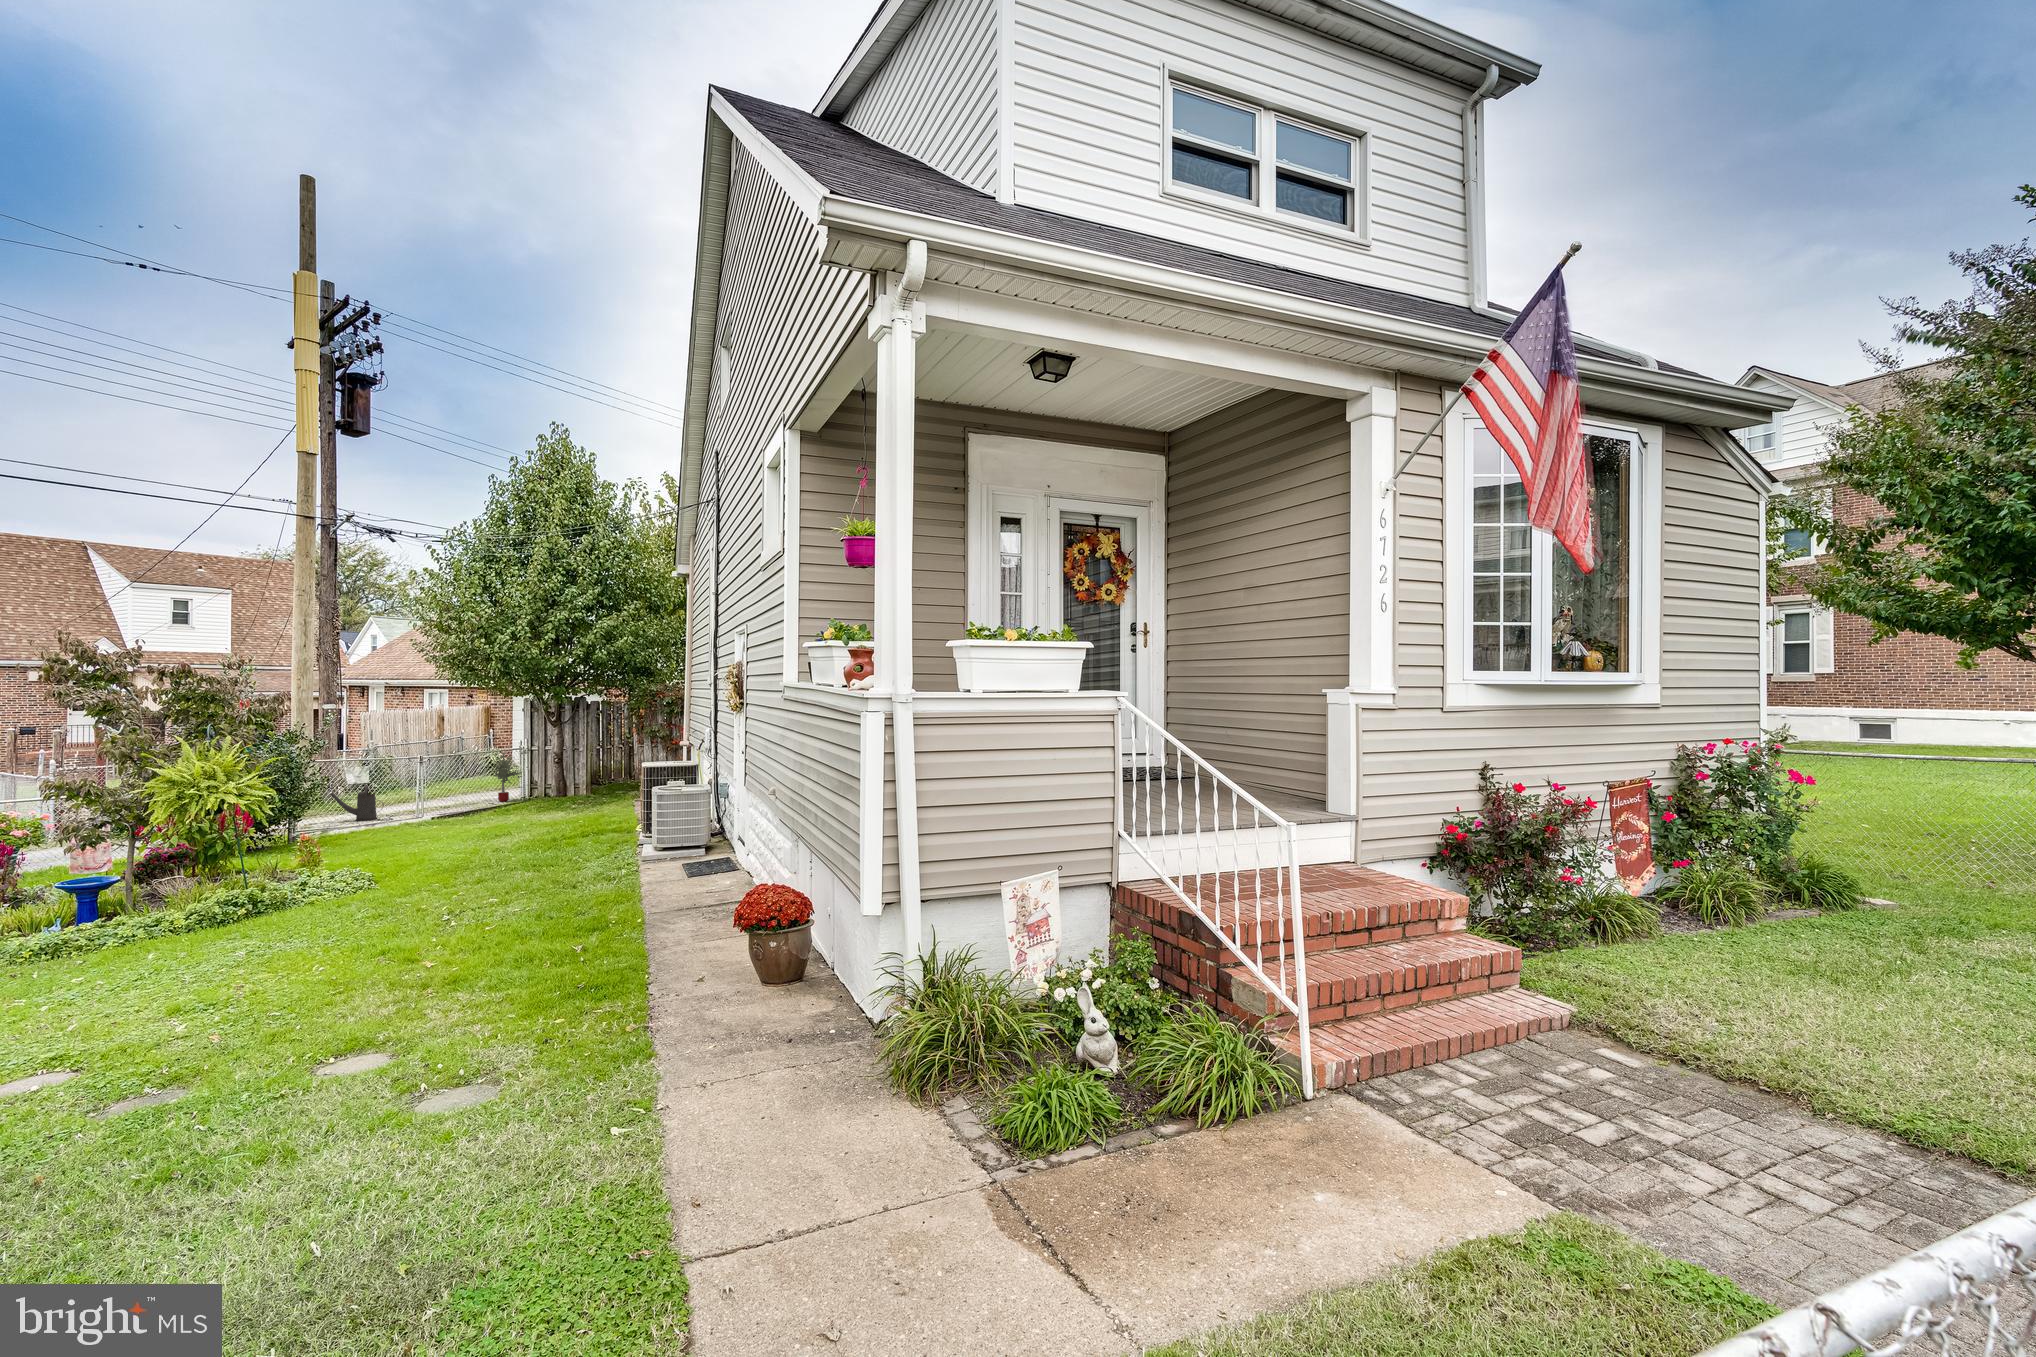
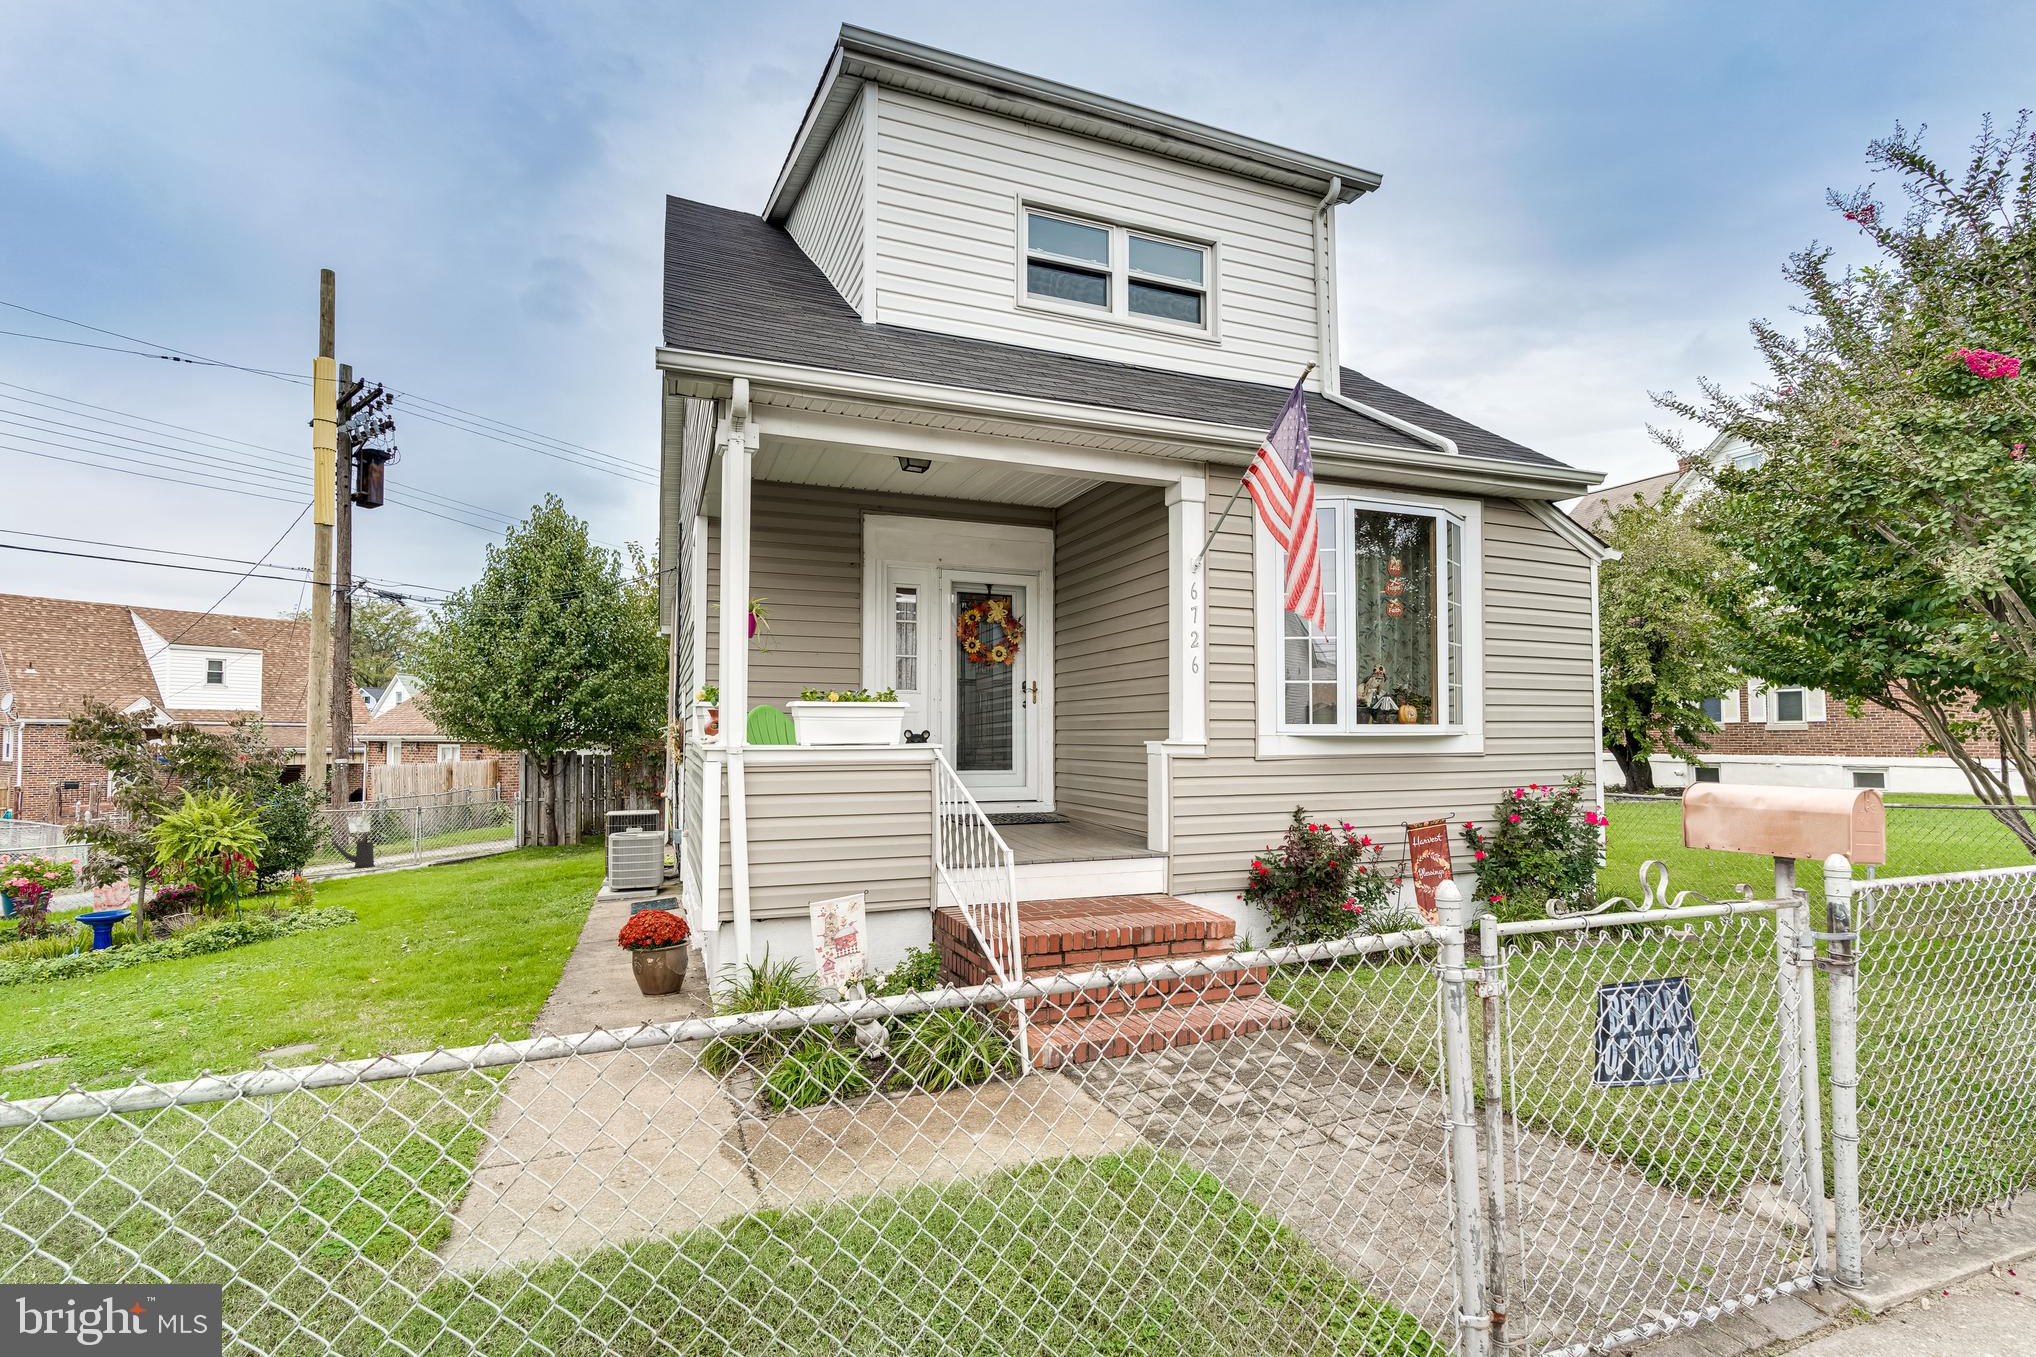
potted tree: present [494,753,522,802] -> none [486,804,515,851]

